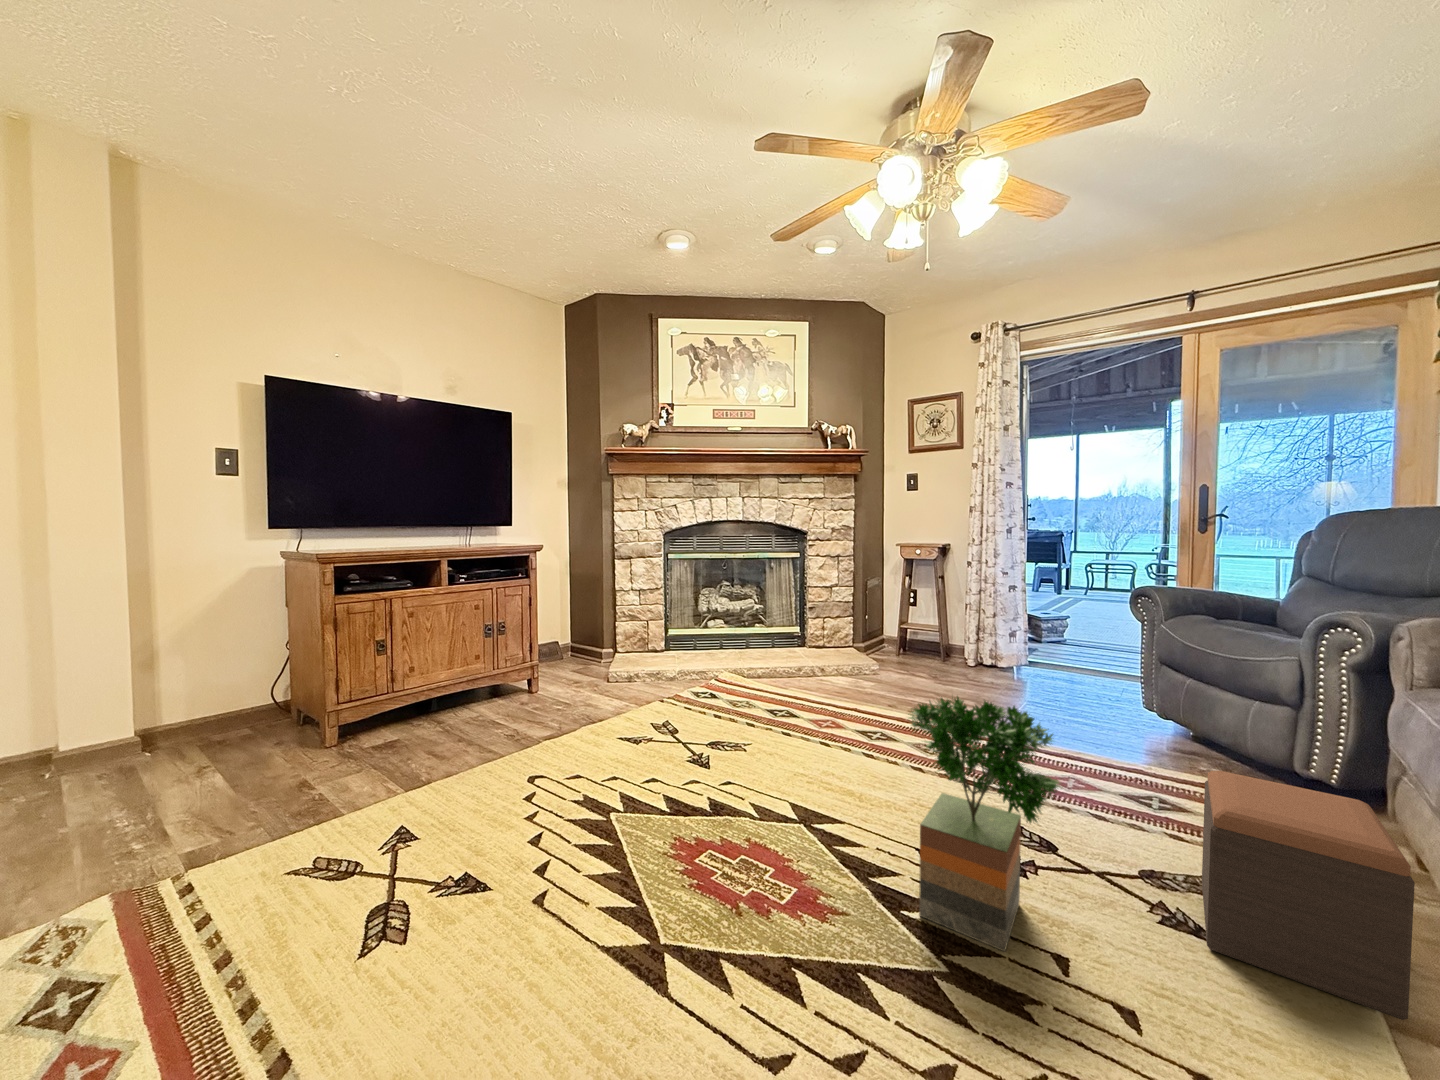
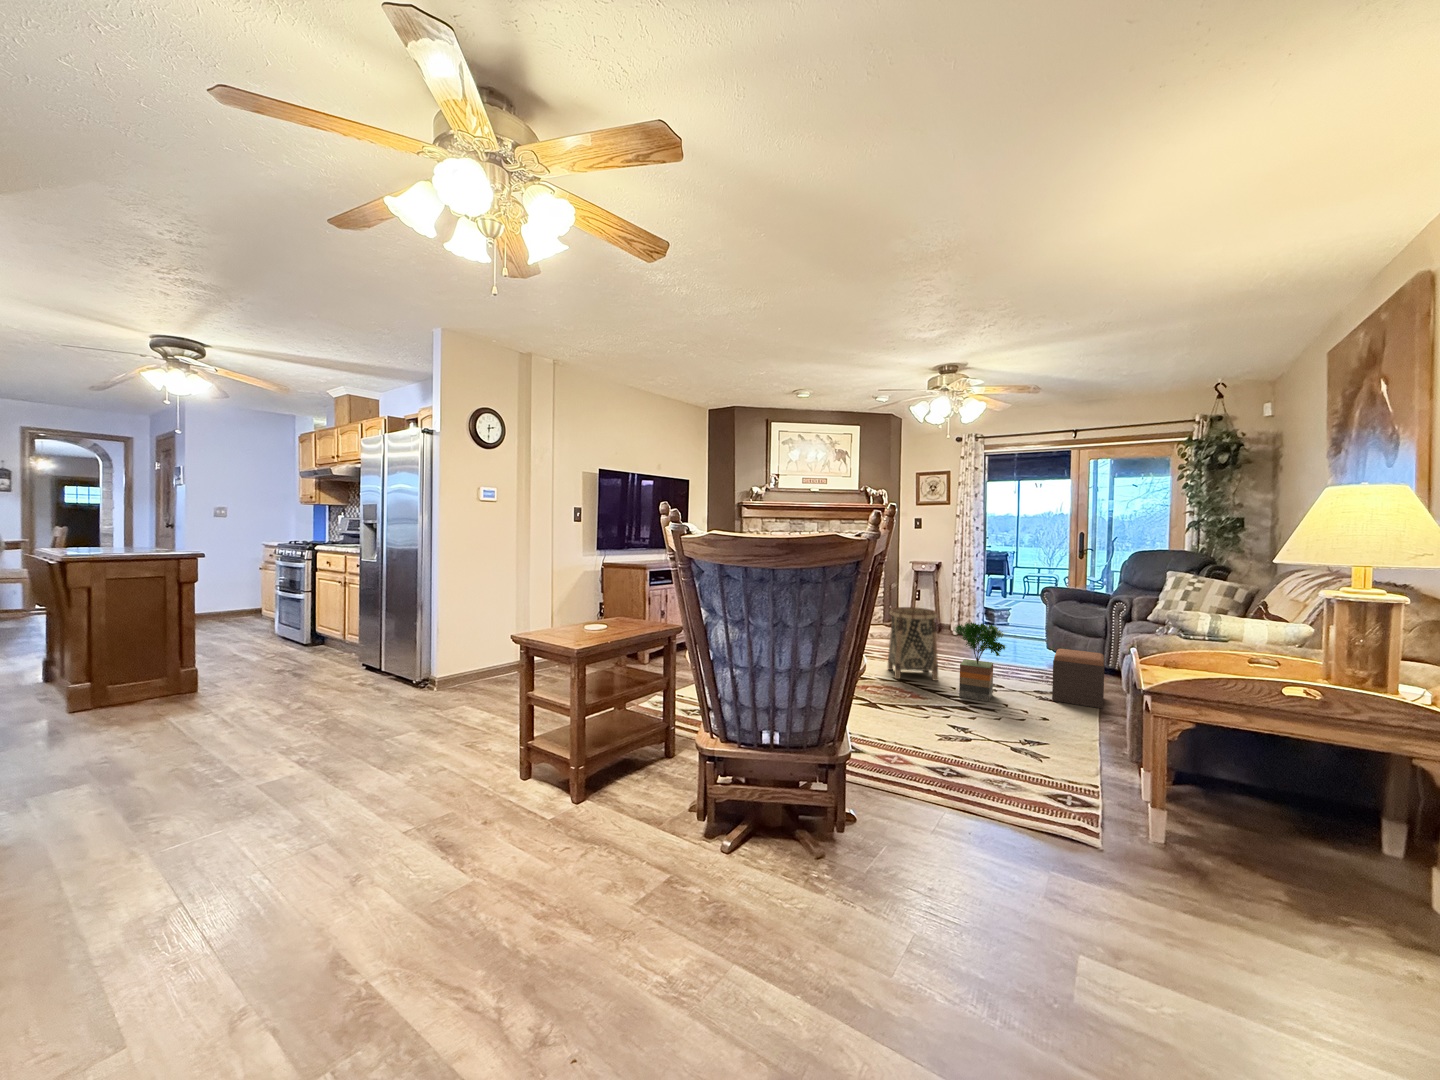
basket: none [784,637,890,822] -> present [888,607,938,681]

